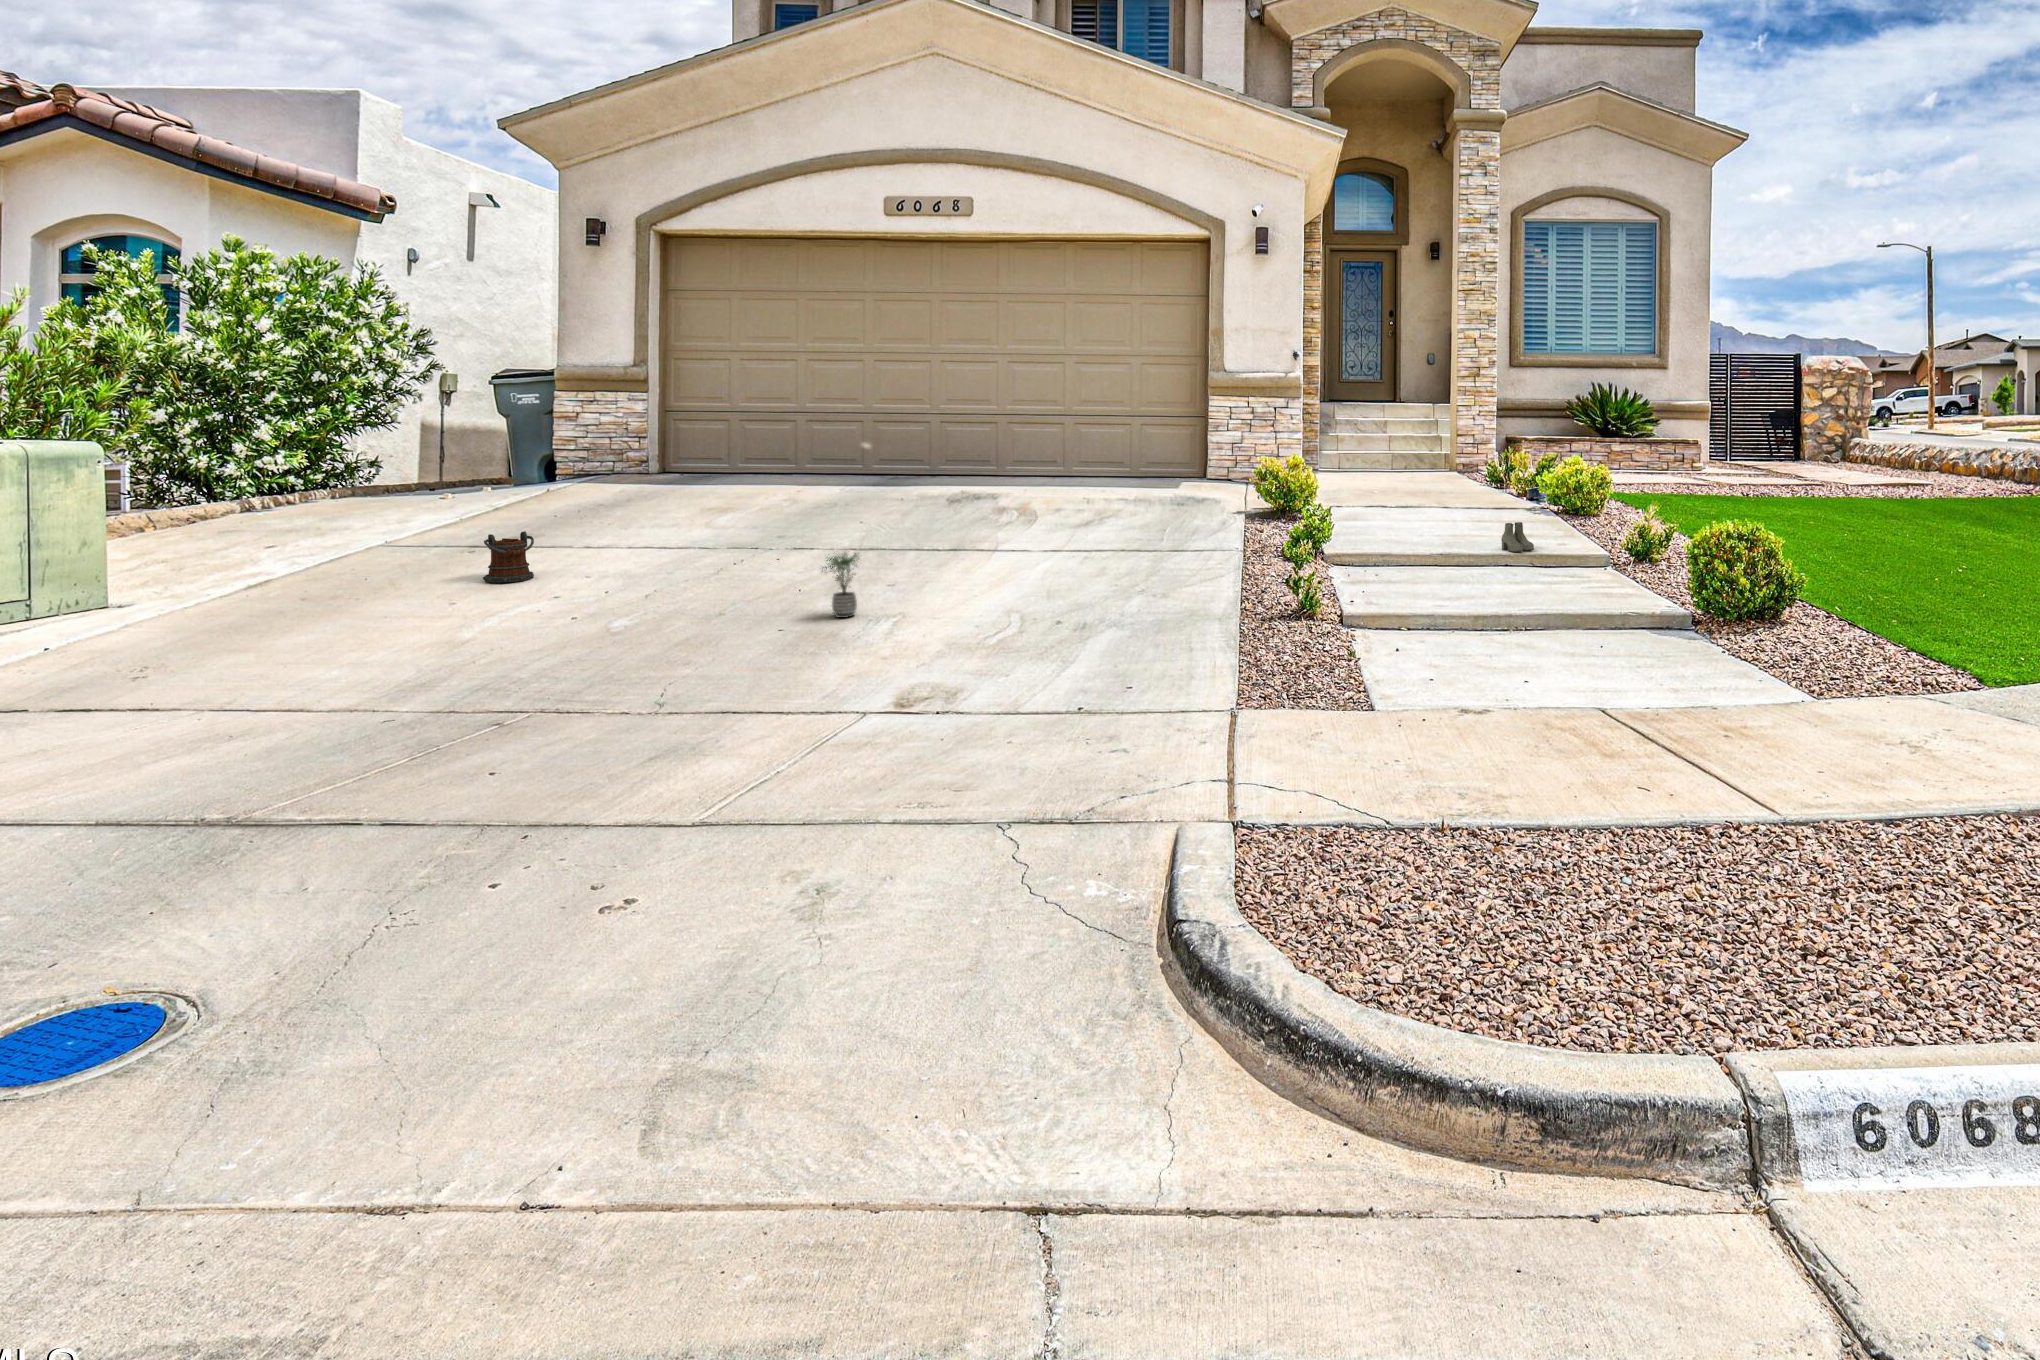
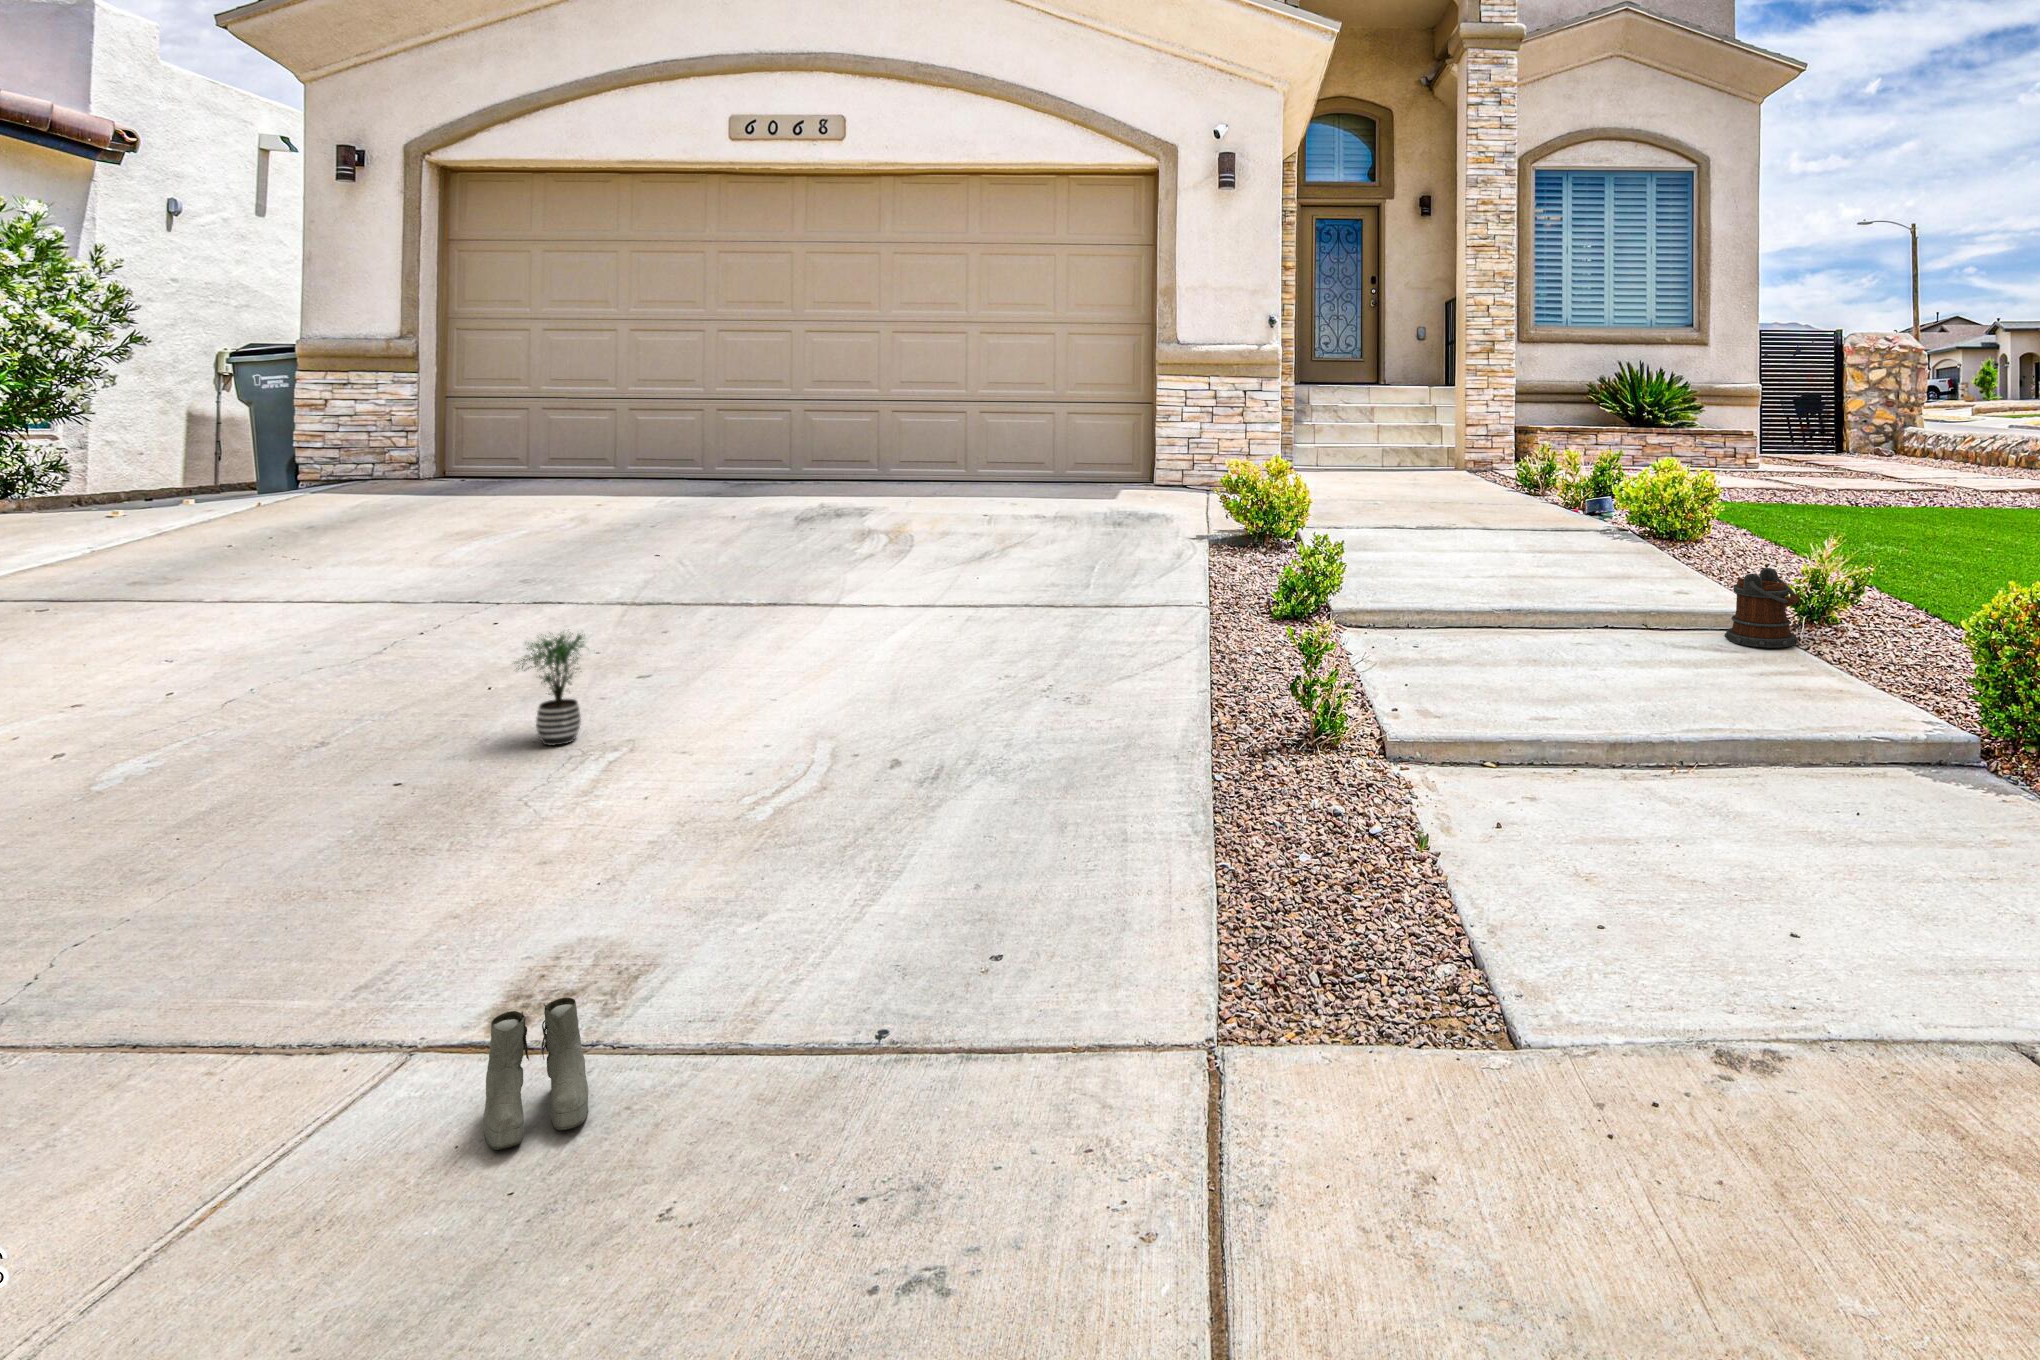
boots: present [1501,522,1534,552] -> present [484,998,588,1150]
bucket: present [483,531,534,583] -> present [1724,568,1800,648]

